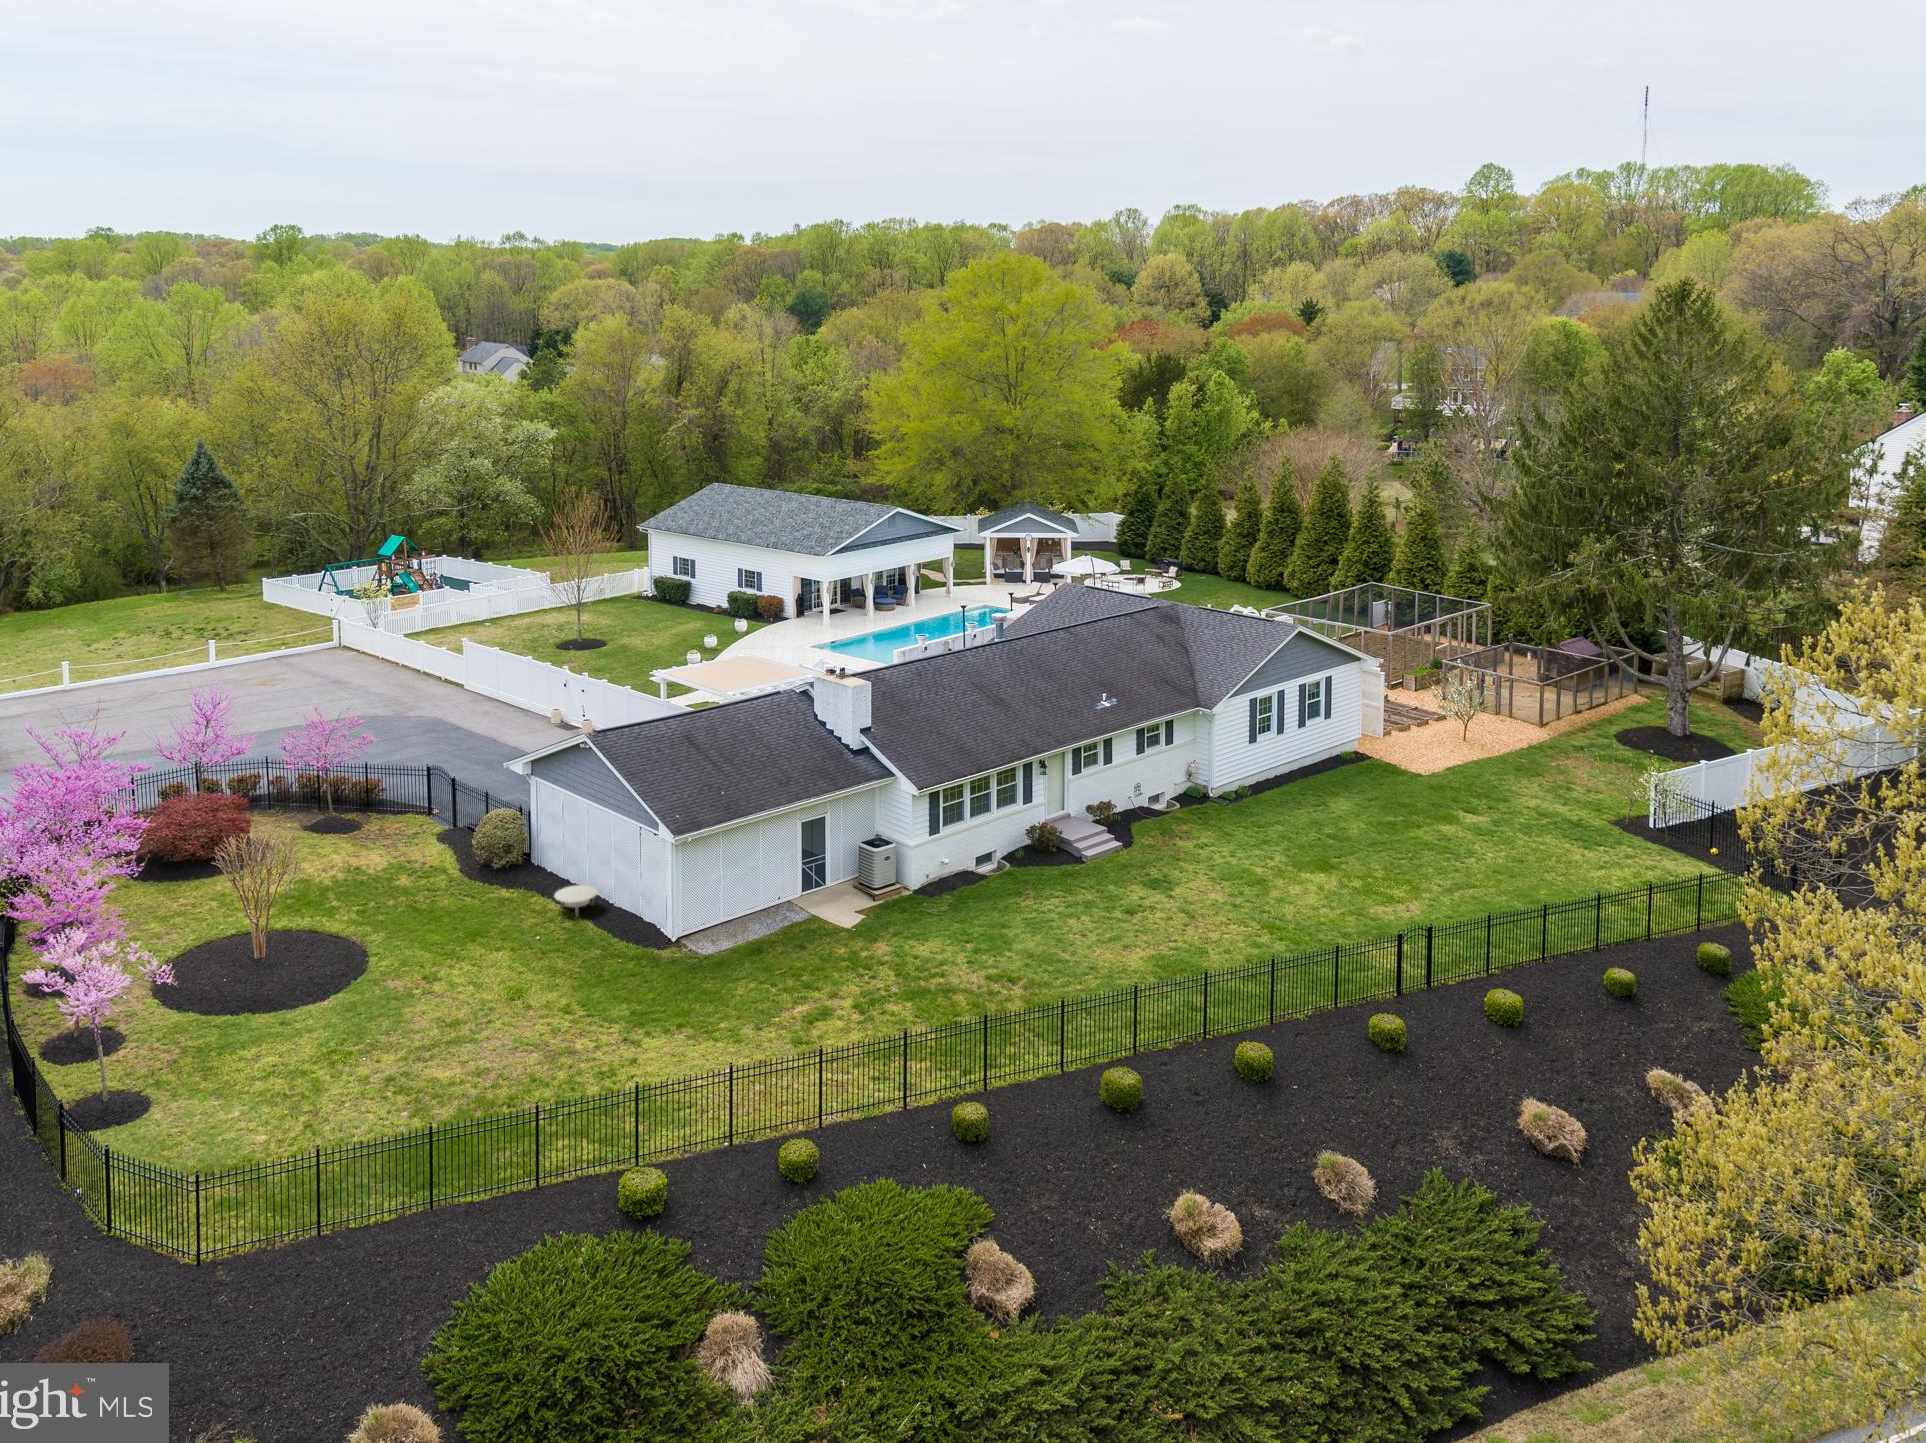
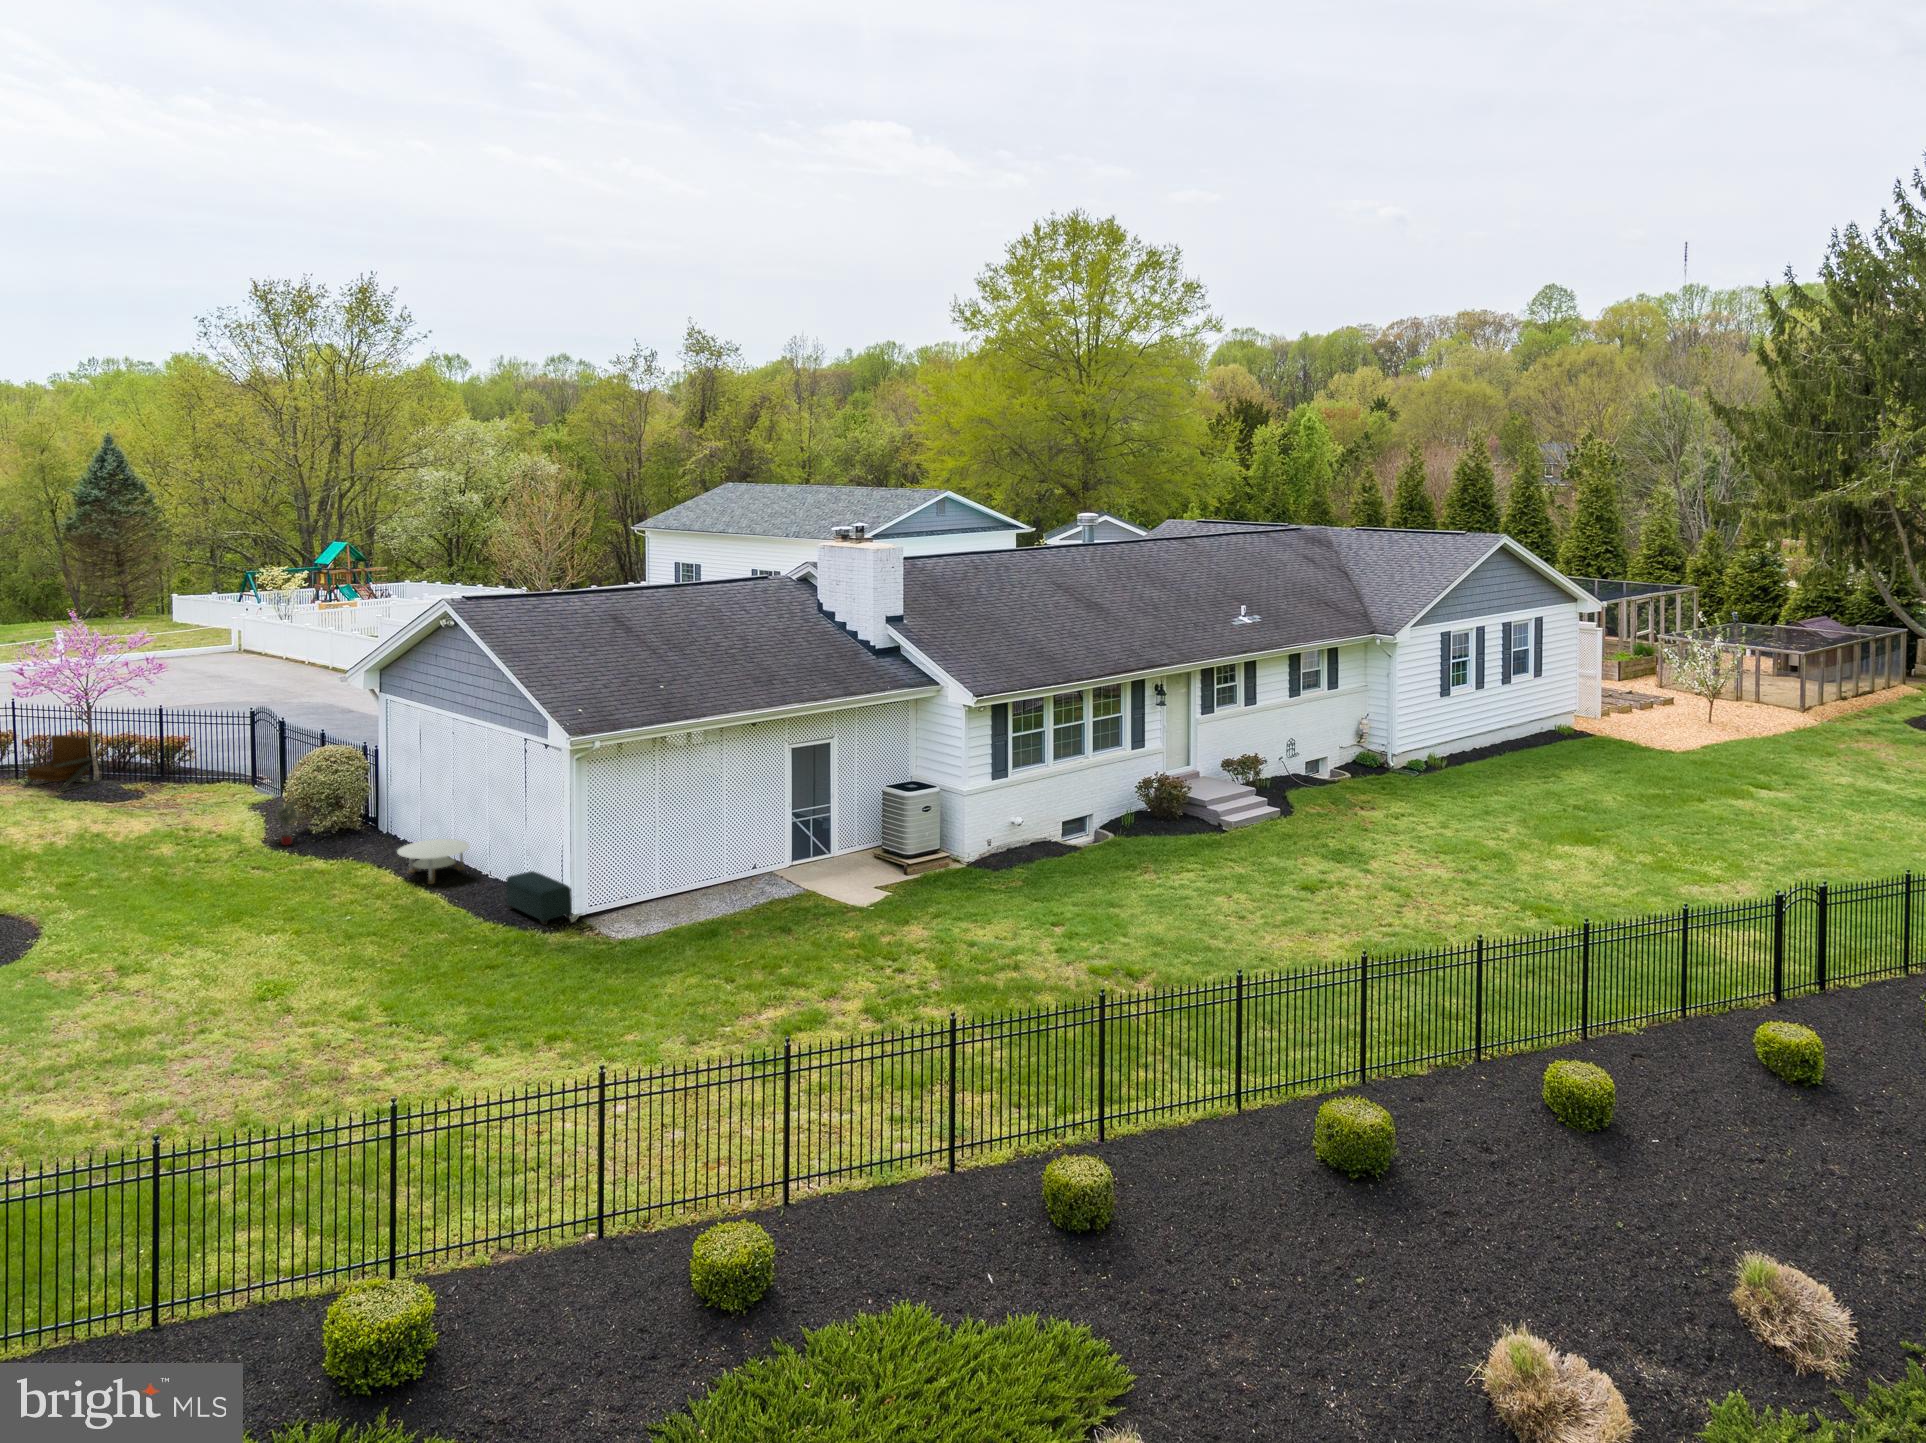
lounge chair: none [279,800,330,842] -> present [21,735,98,792]
potted tree: none [467,856,487,887] -> present [277,799,304,846]
bench: none [629,912,671,949] -> present [506,871,572,925]

